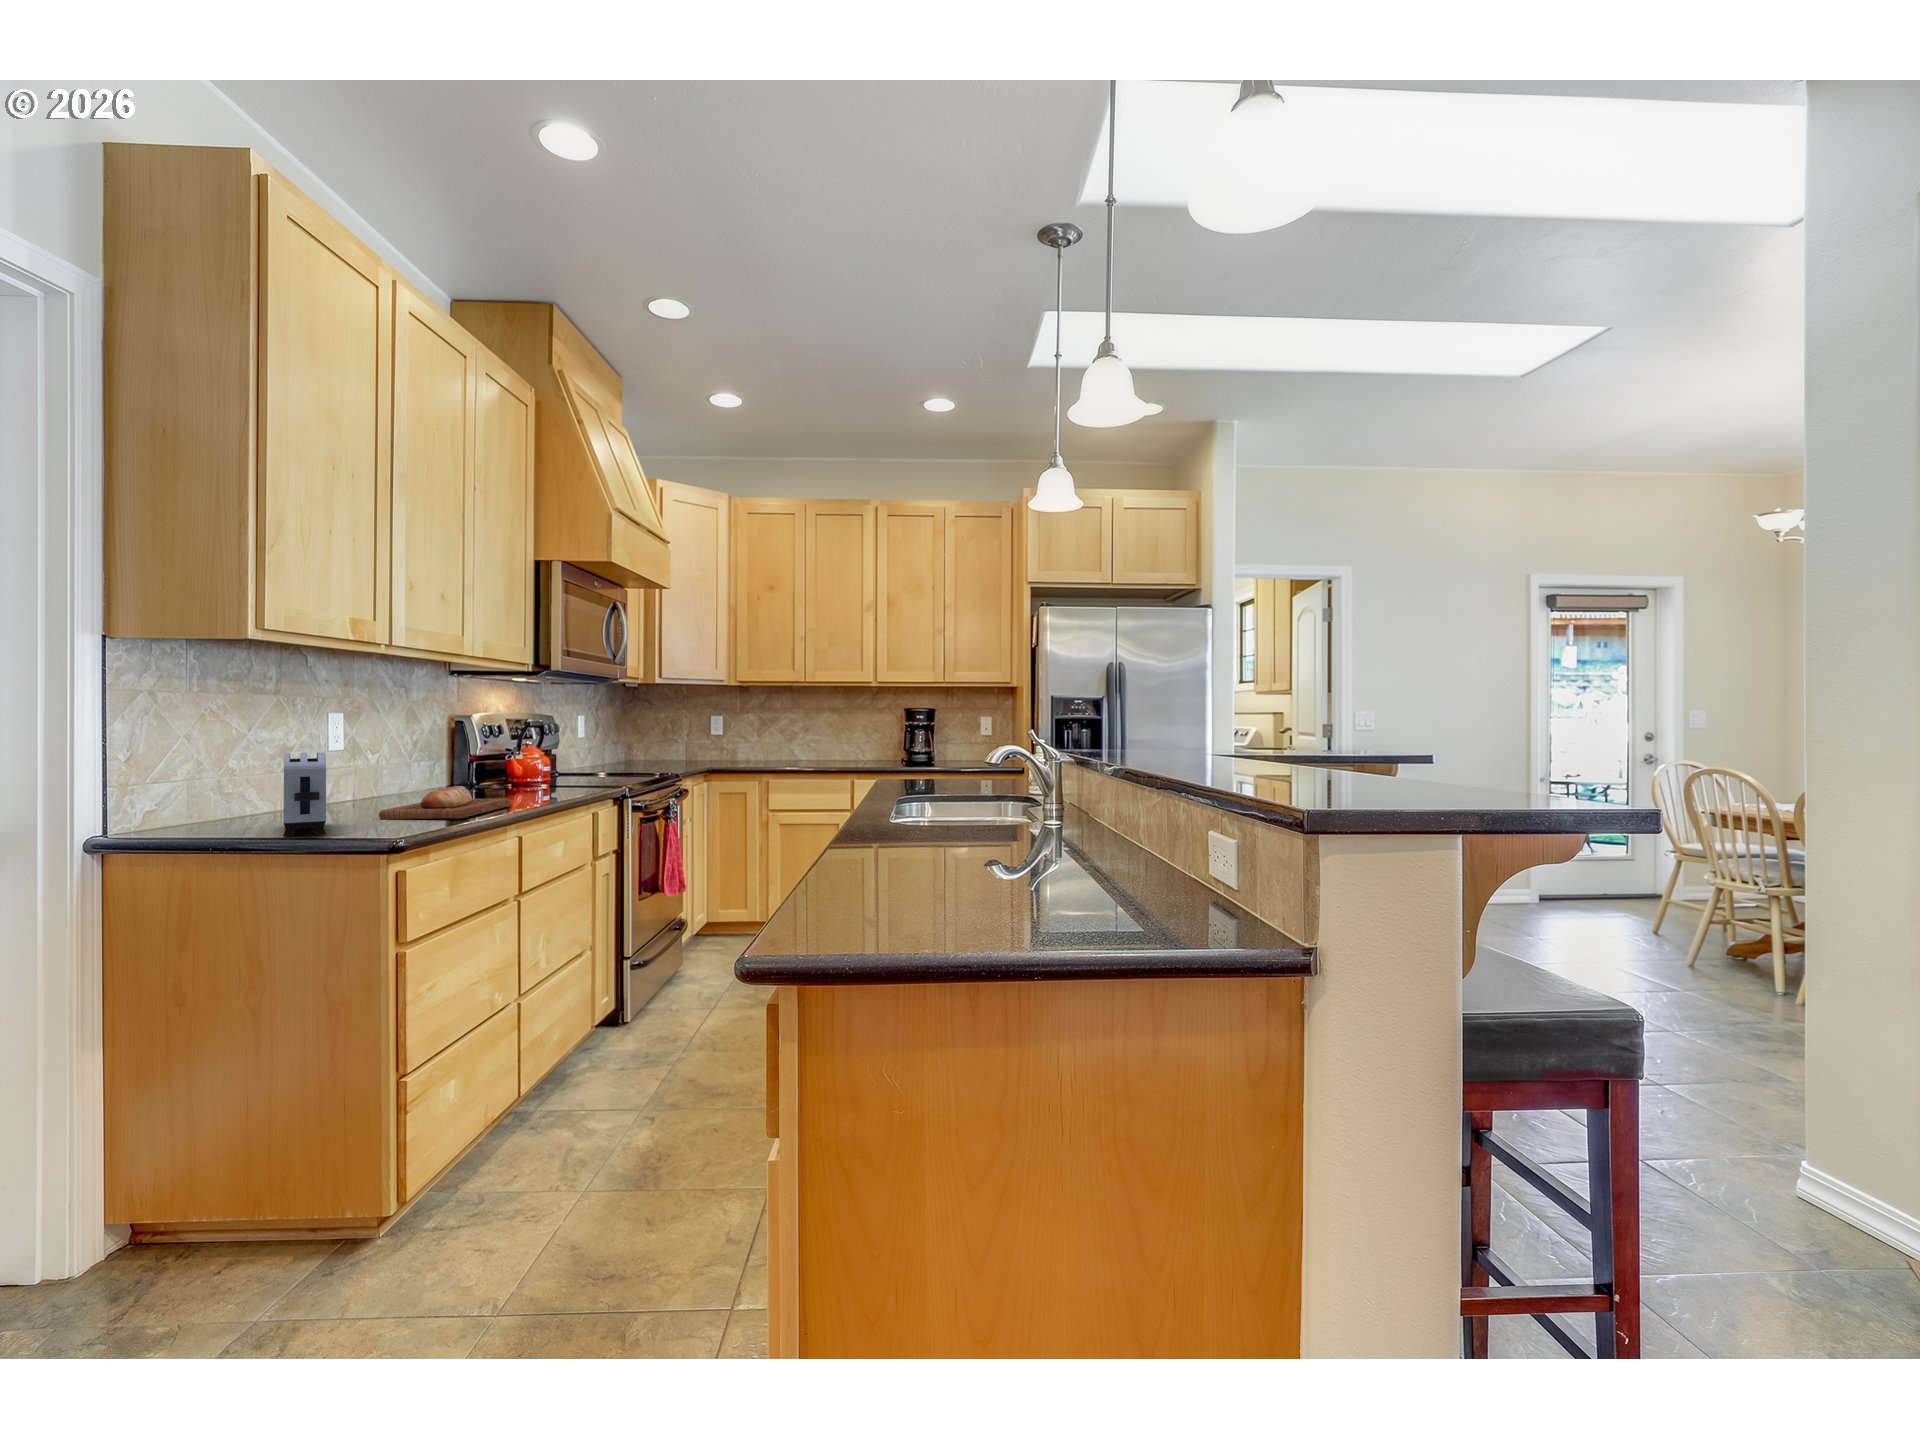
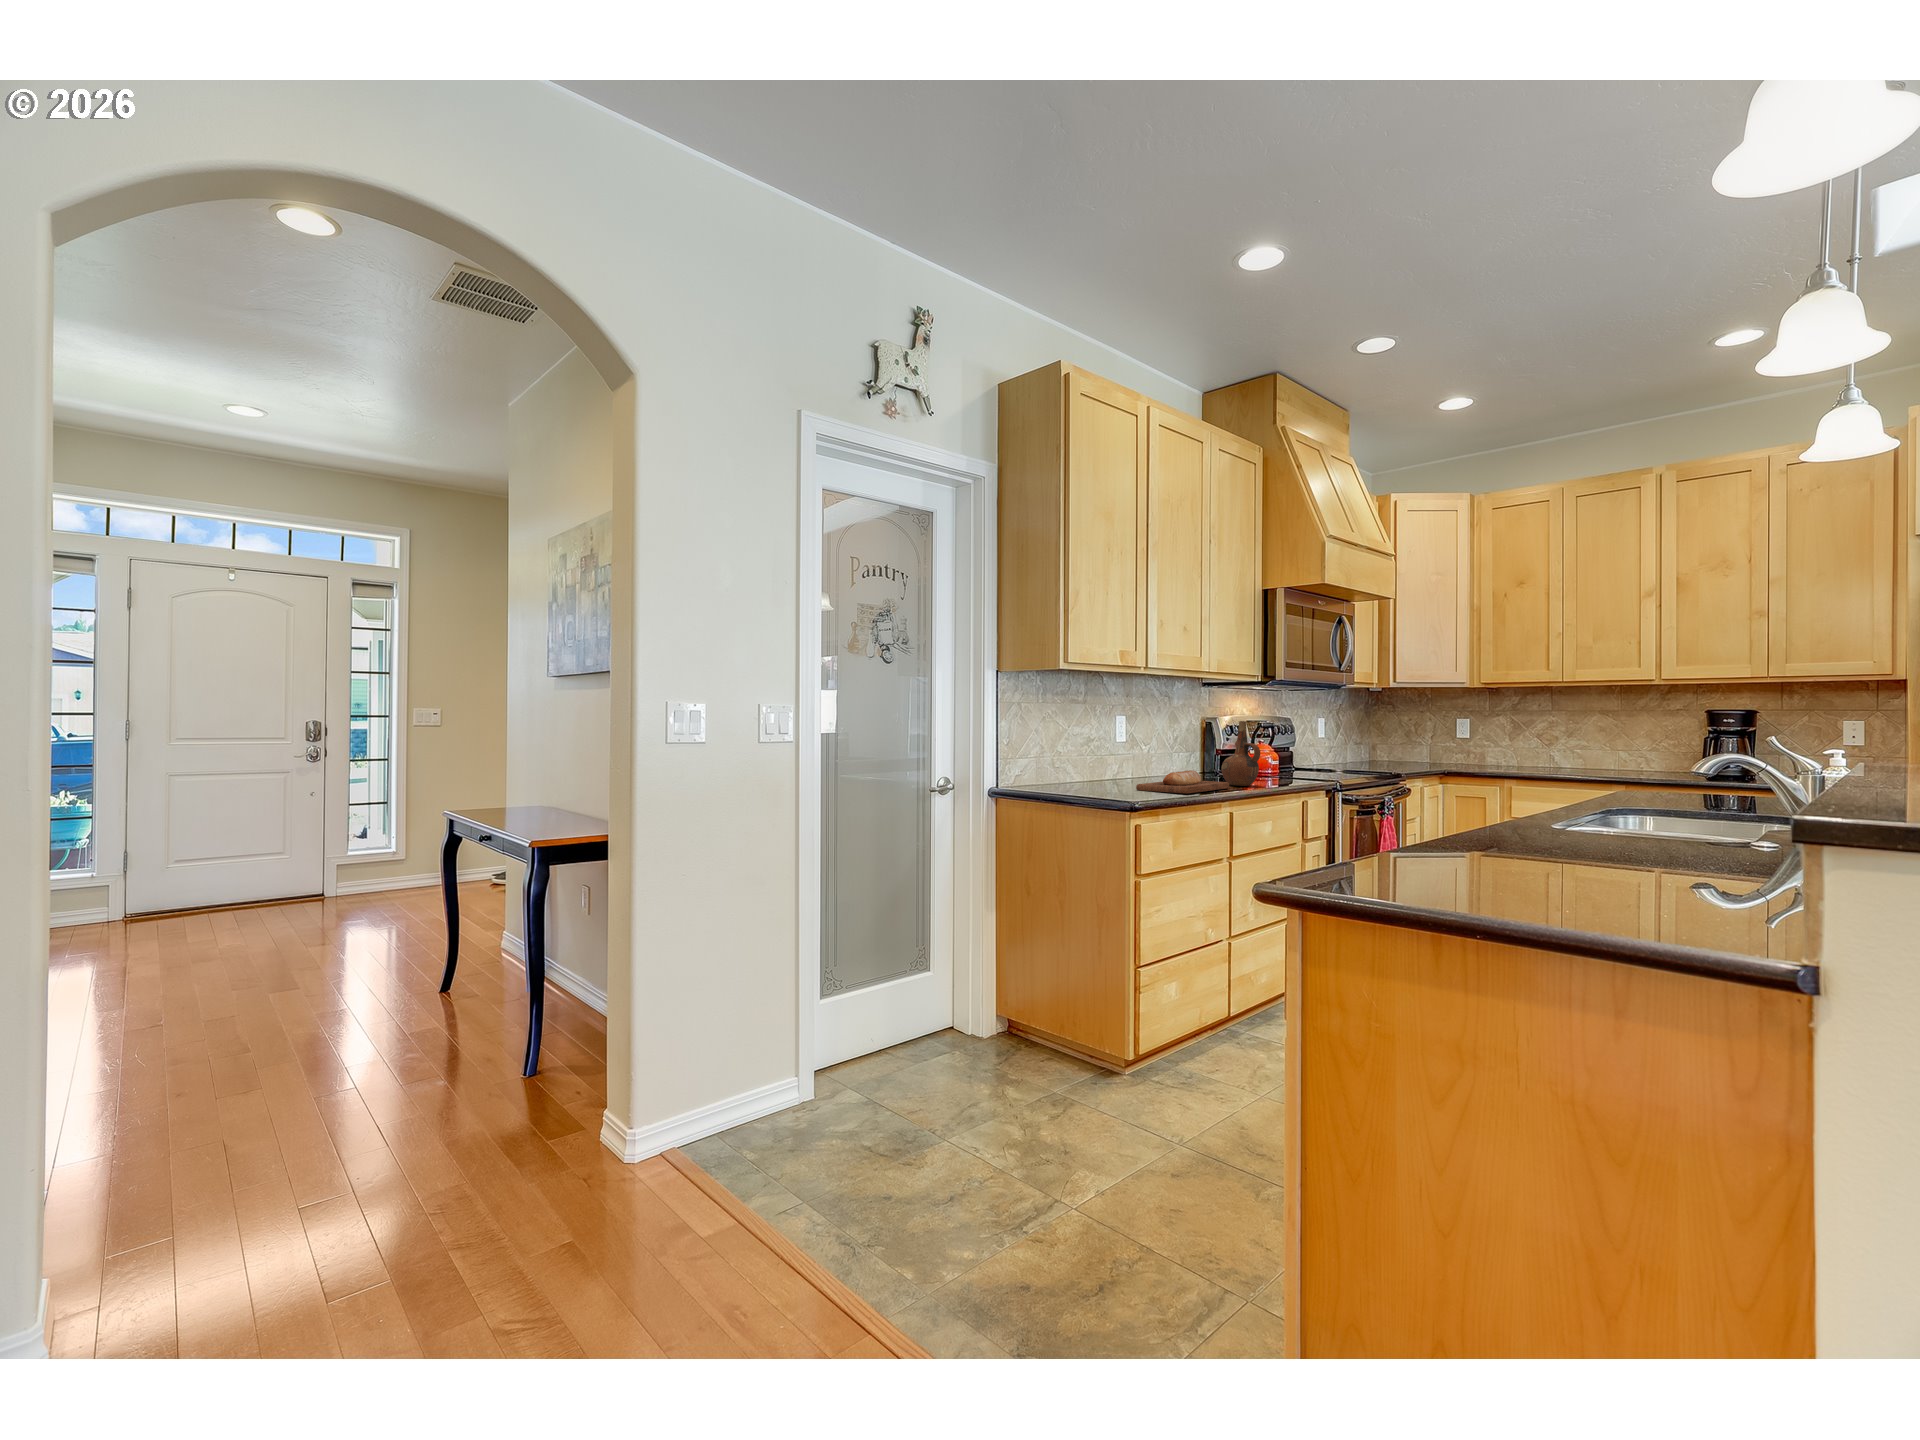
ceramic pitcher: none [494,720,547,802] -> present [1221,721,1260,786]
toaster: present [283,752,326,836] -> none [1075,742,1102,796]

